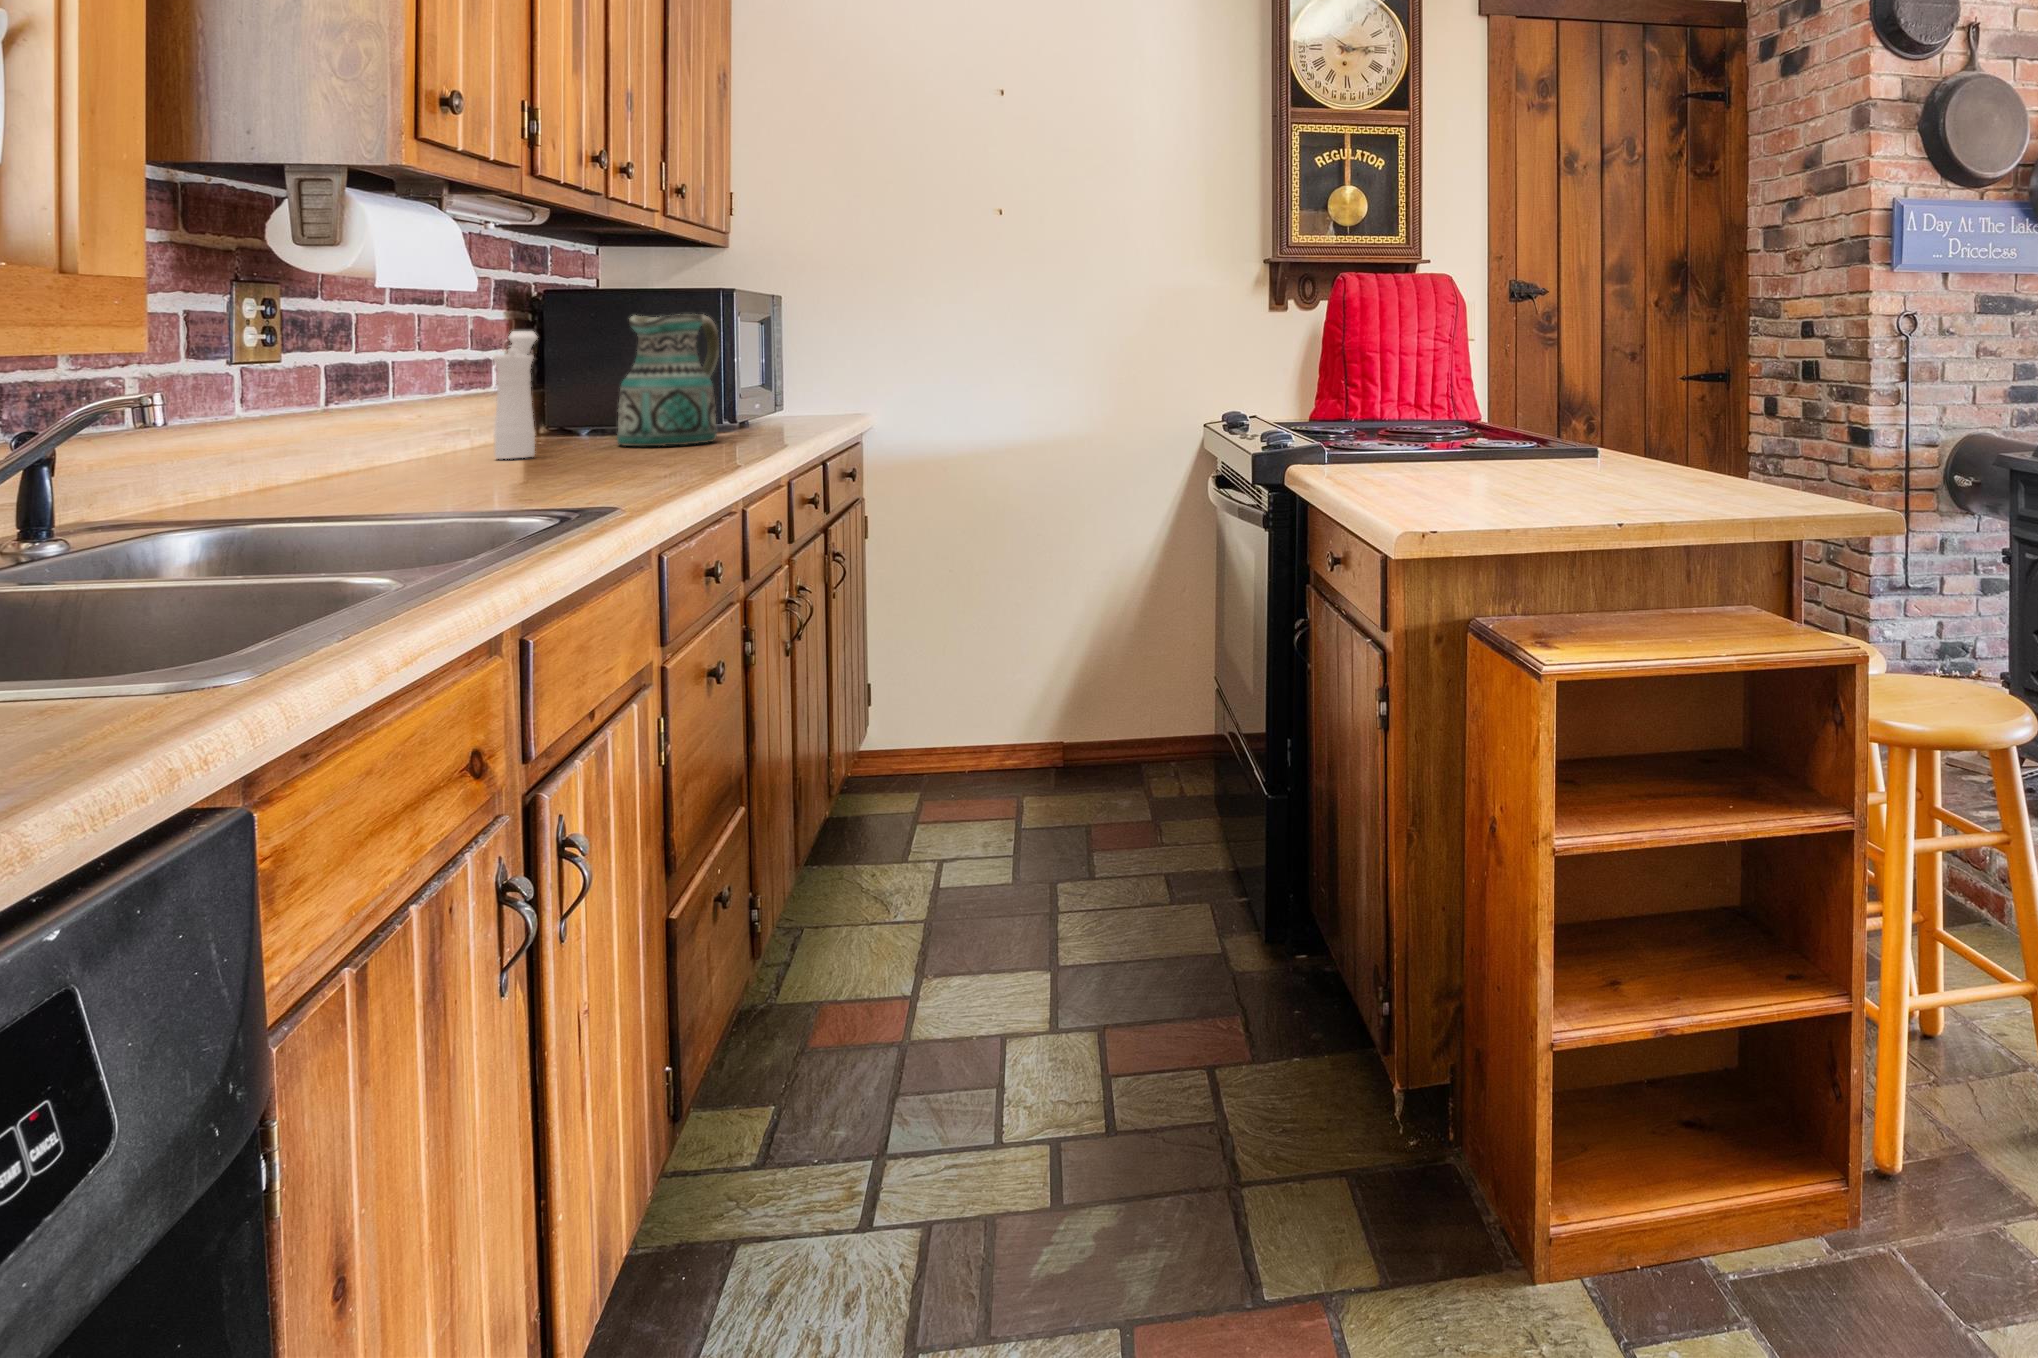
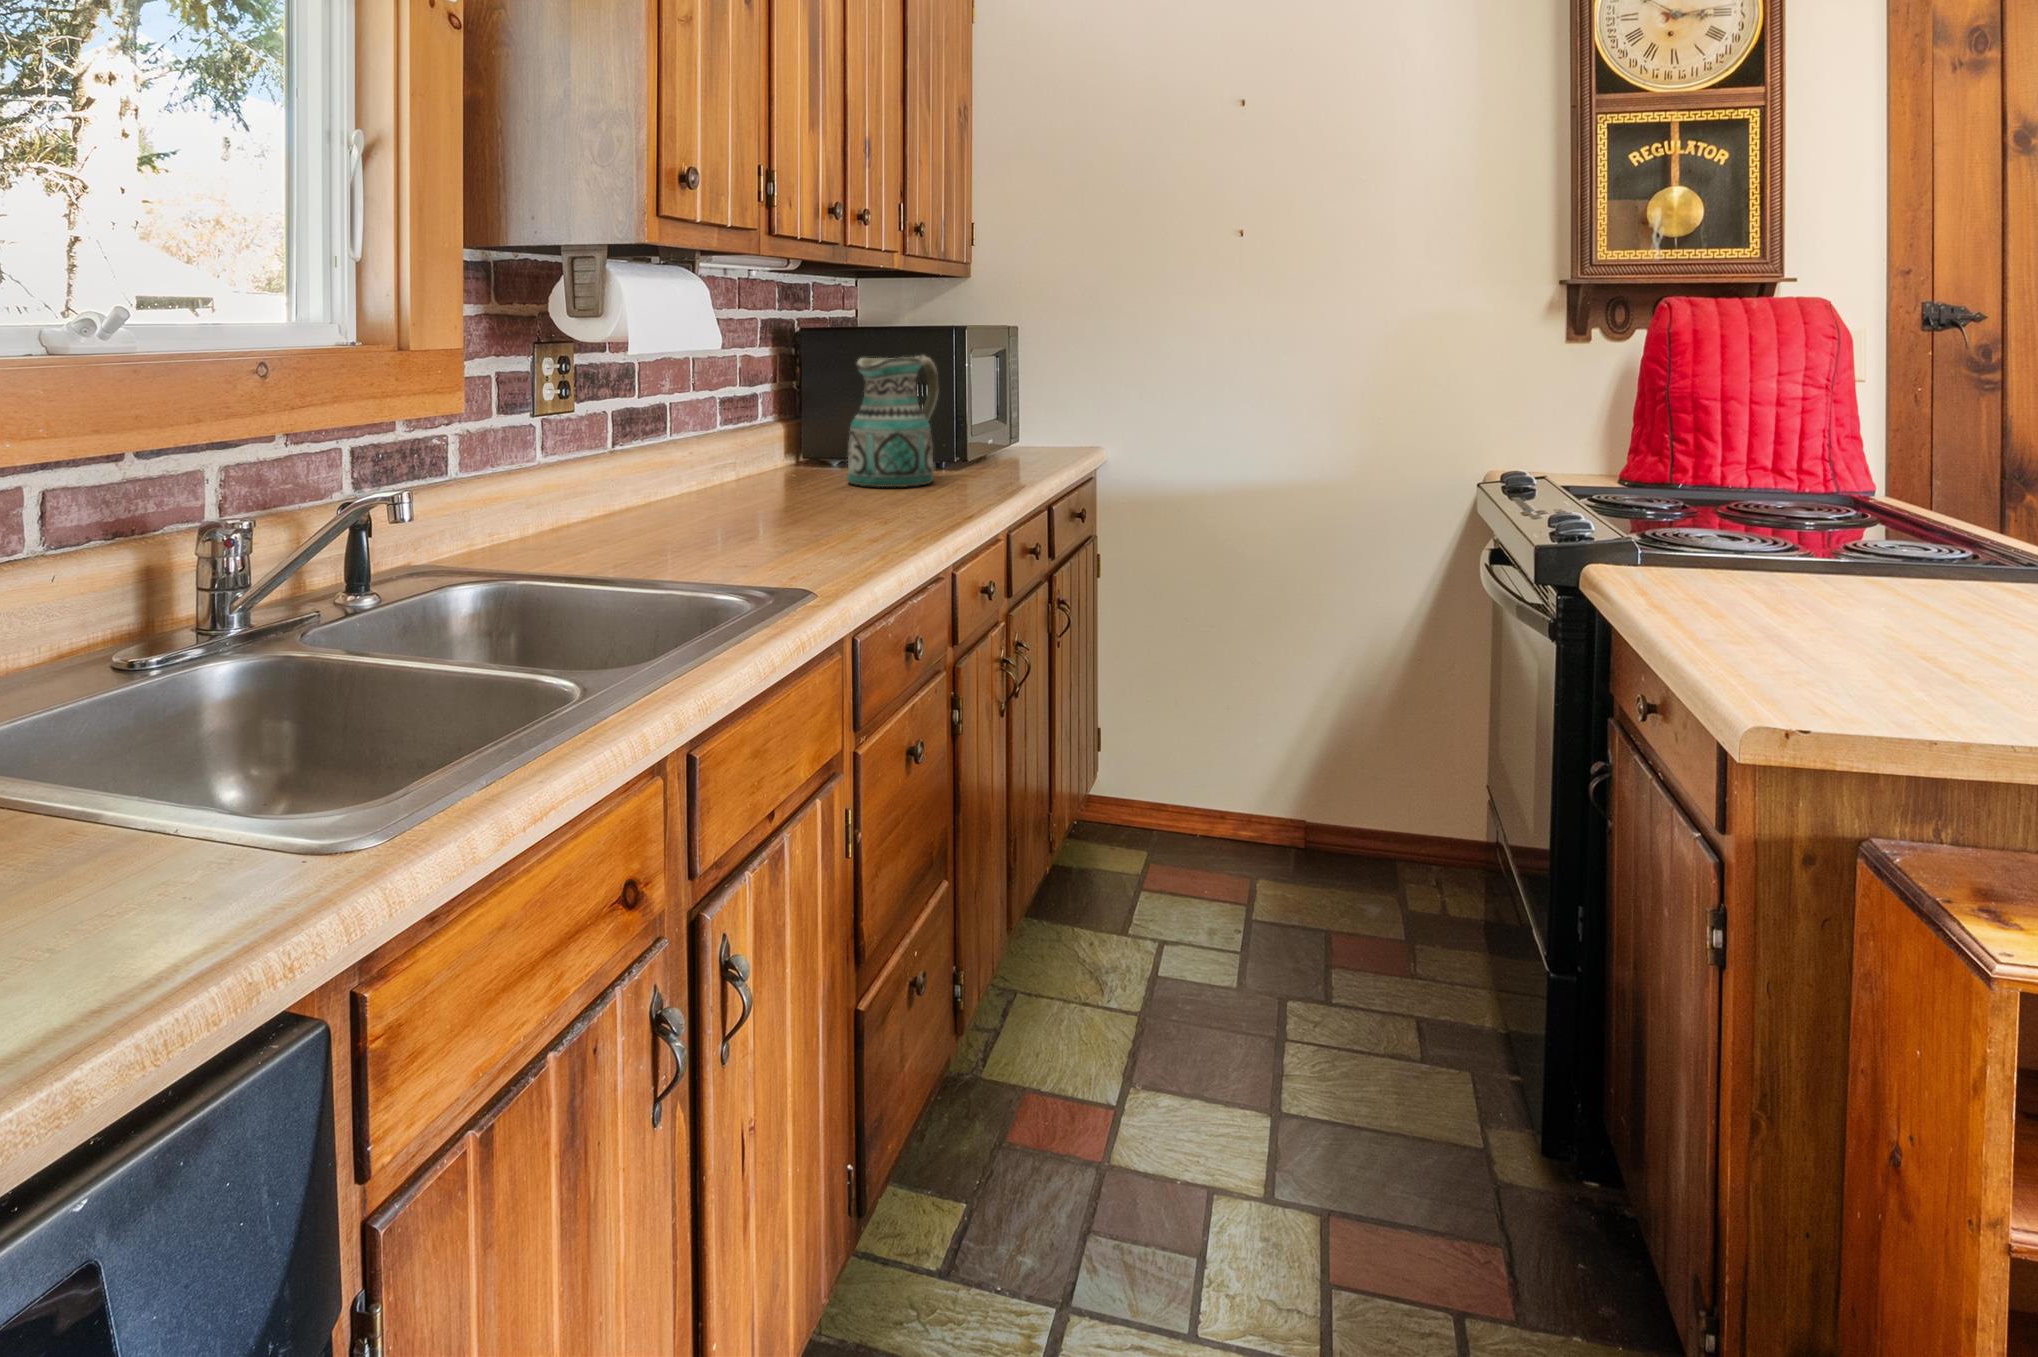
pepper mill: present [493,331,537,459] -> none [742,374,782,496]

